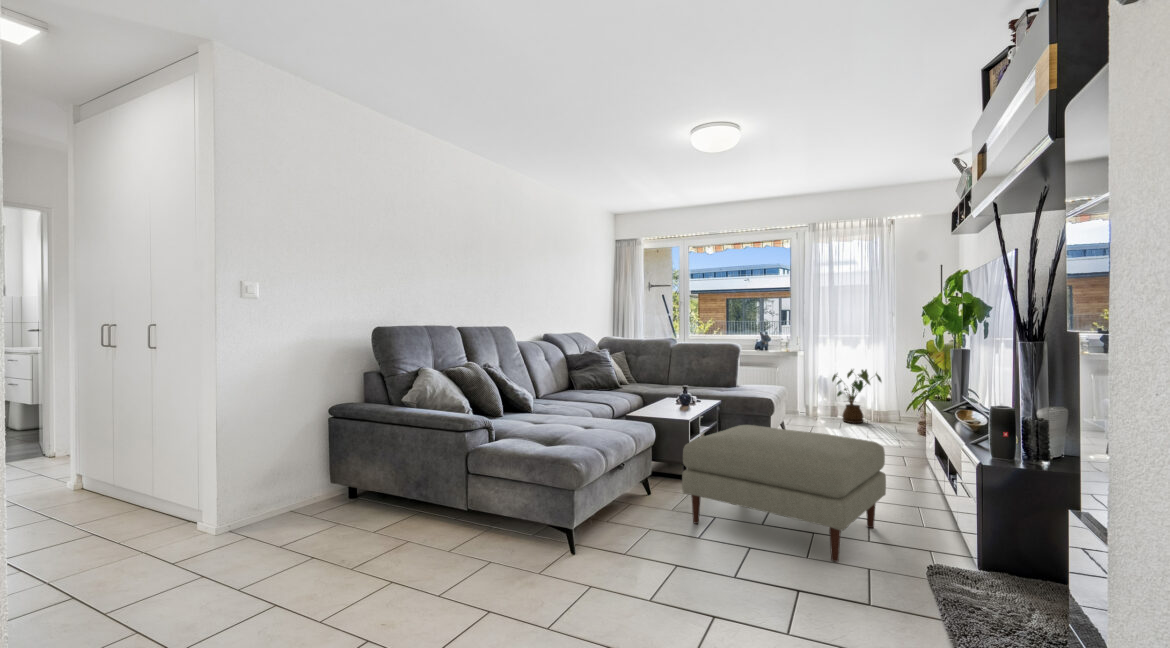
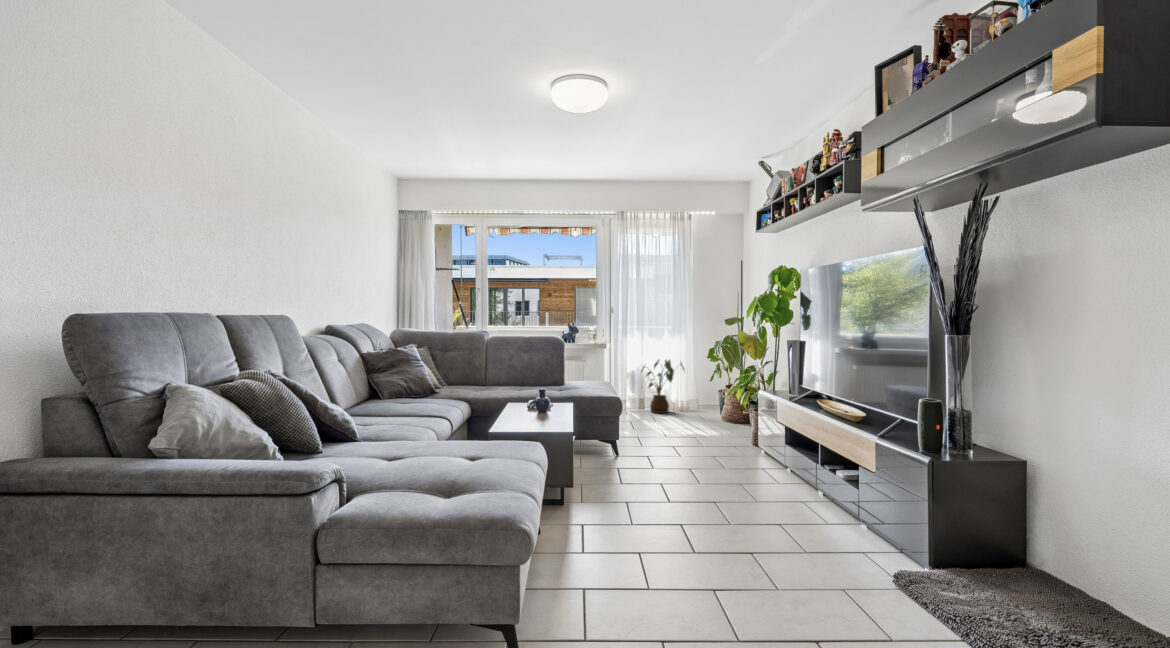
ottoman: present [682,425,886,562] -> none [614,433,827,589]

